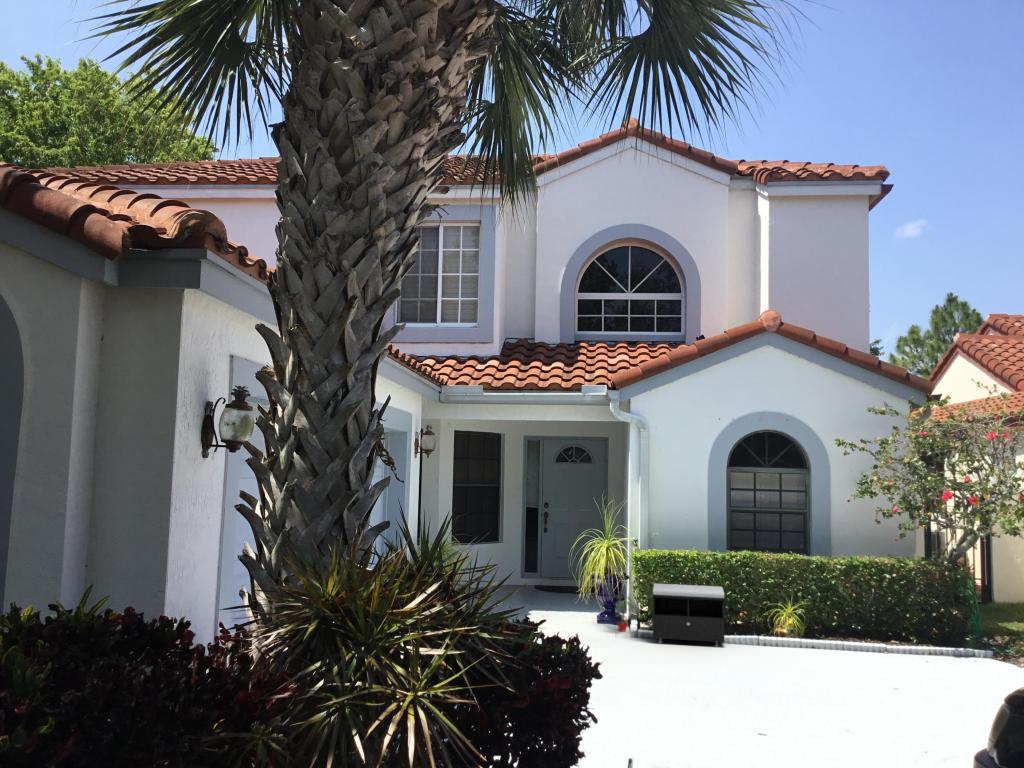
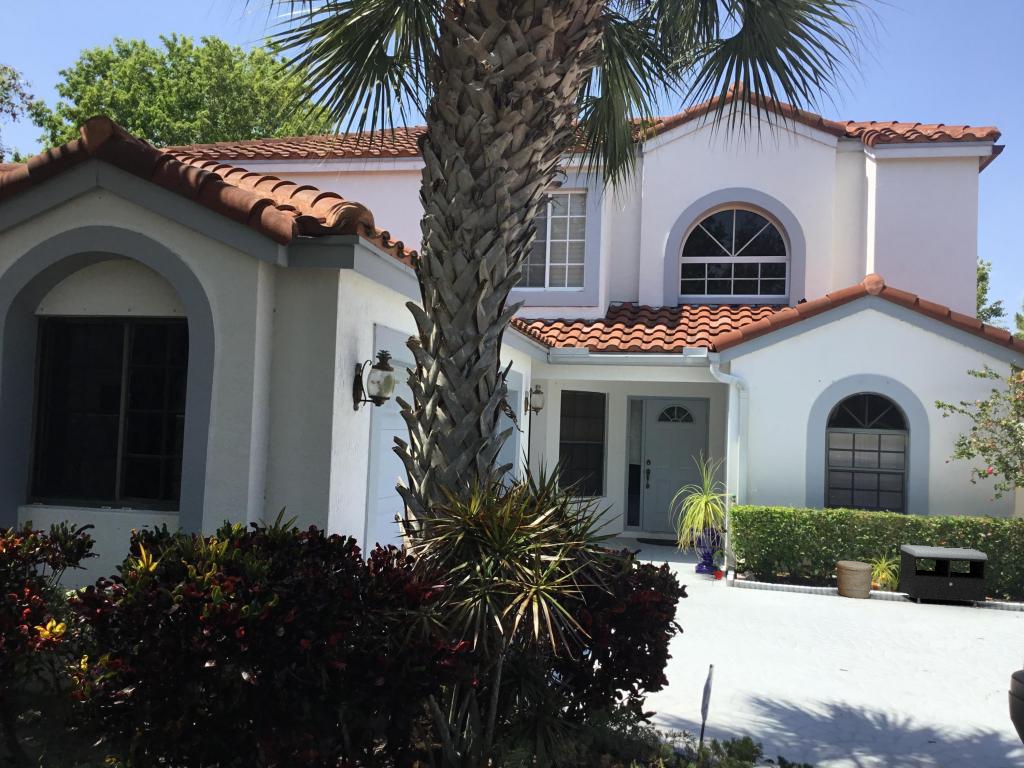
storage bench: present [653,583,724,647] -> present [900,545,987,606]
woven basket: none [744,607,780,647] -> present [836,561,872,599]

